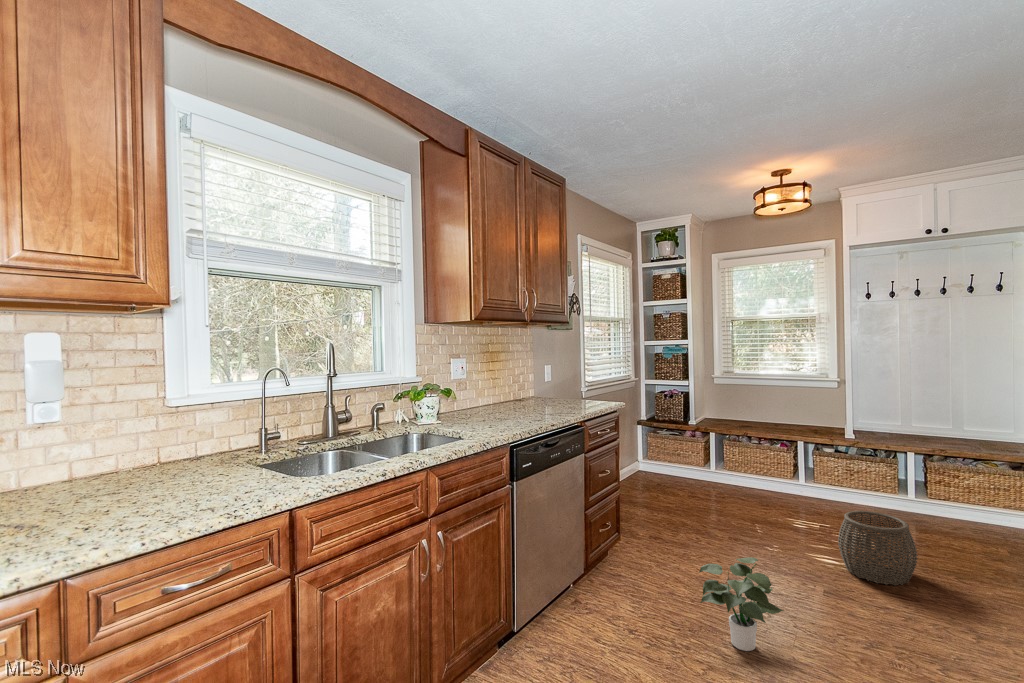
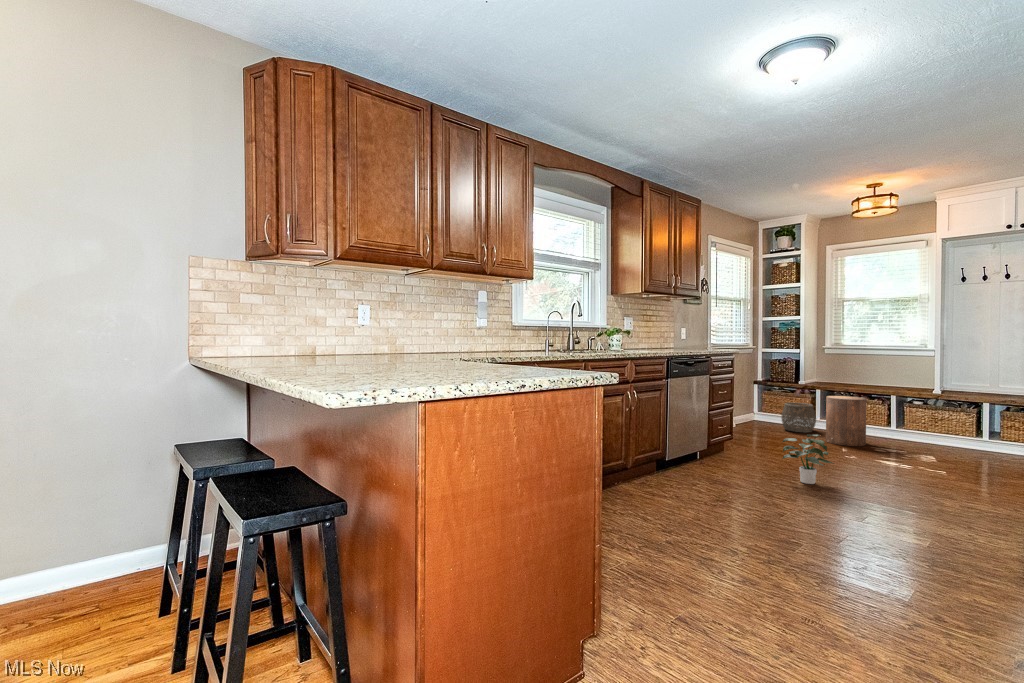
stool: none [729,446,780,517] -> present [826,396,866,446]
woven basket: present [838,511,918,586] -> present [781,403,816,433]

